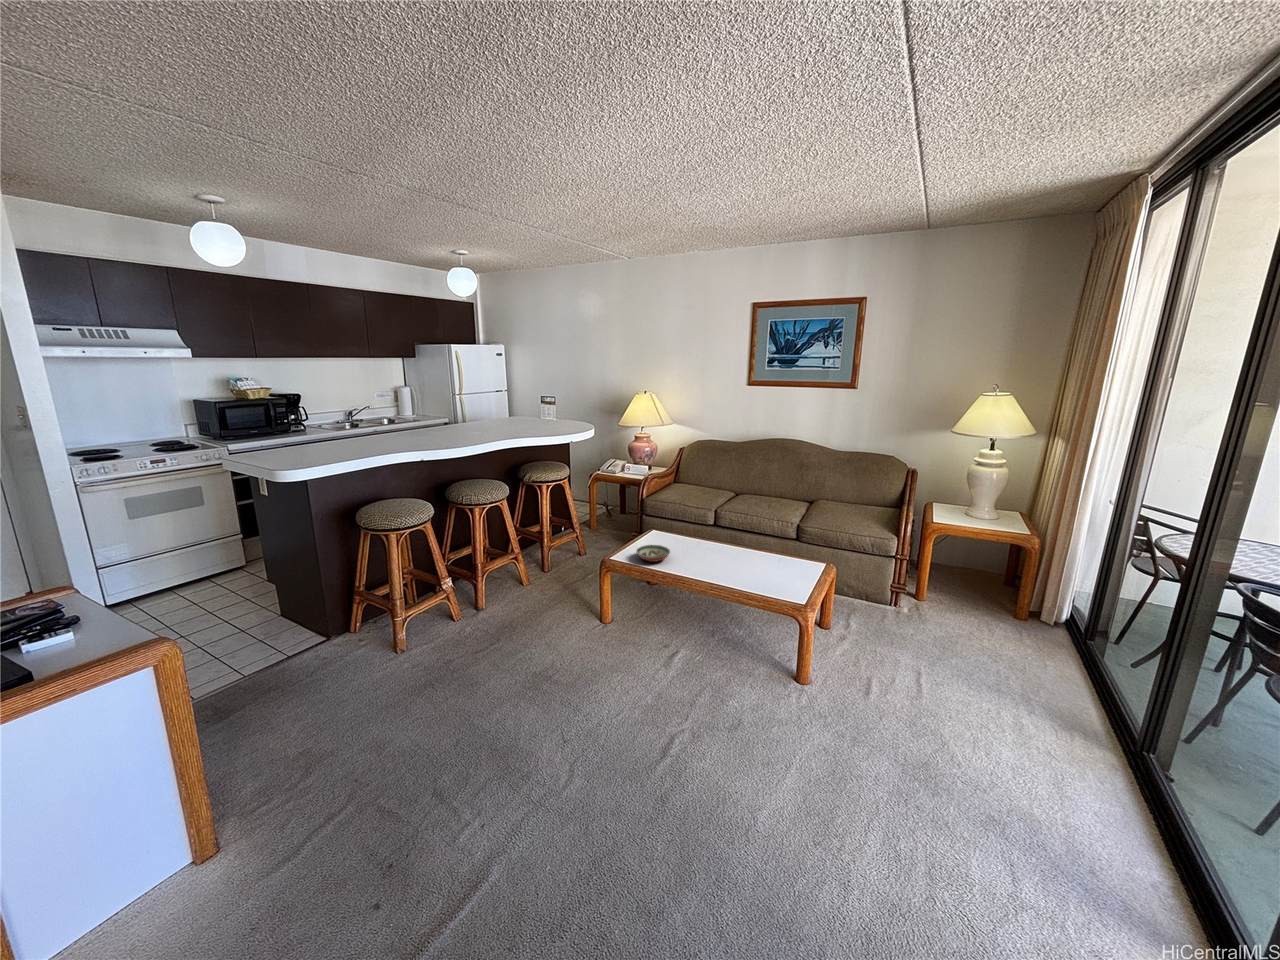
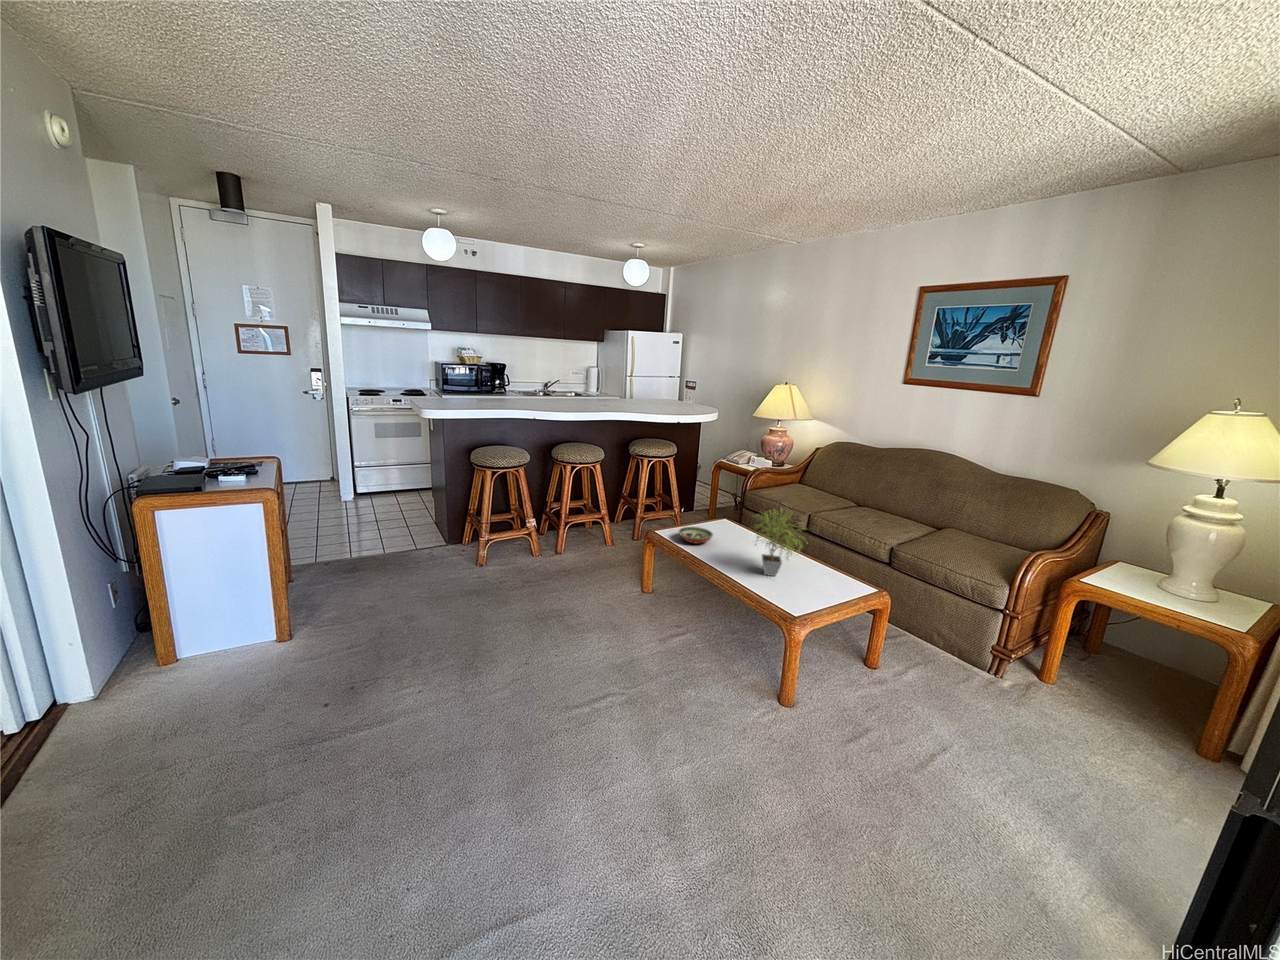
potted plant: none [716,509,776,575] -> present [755,509,803,576]

